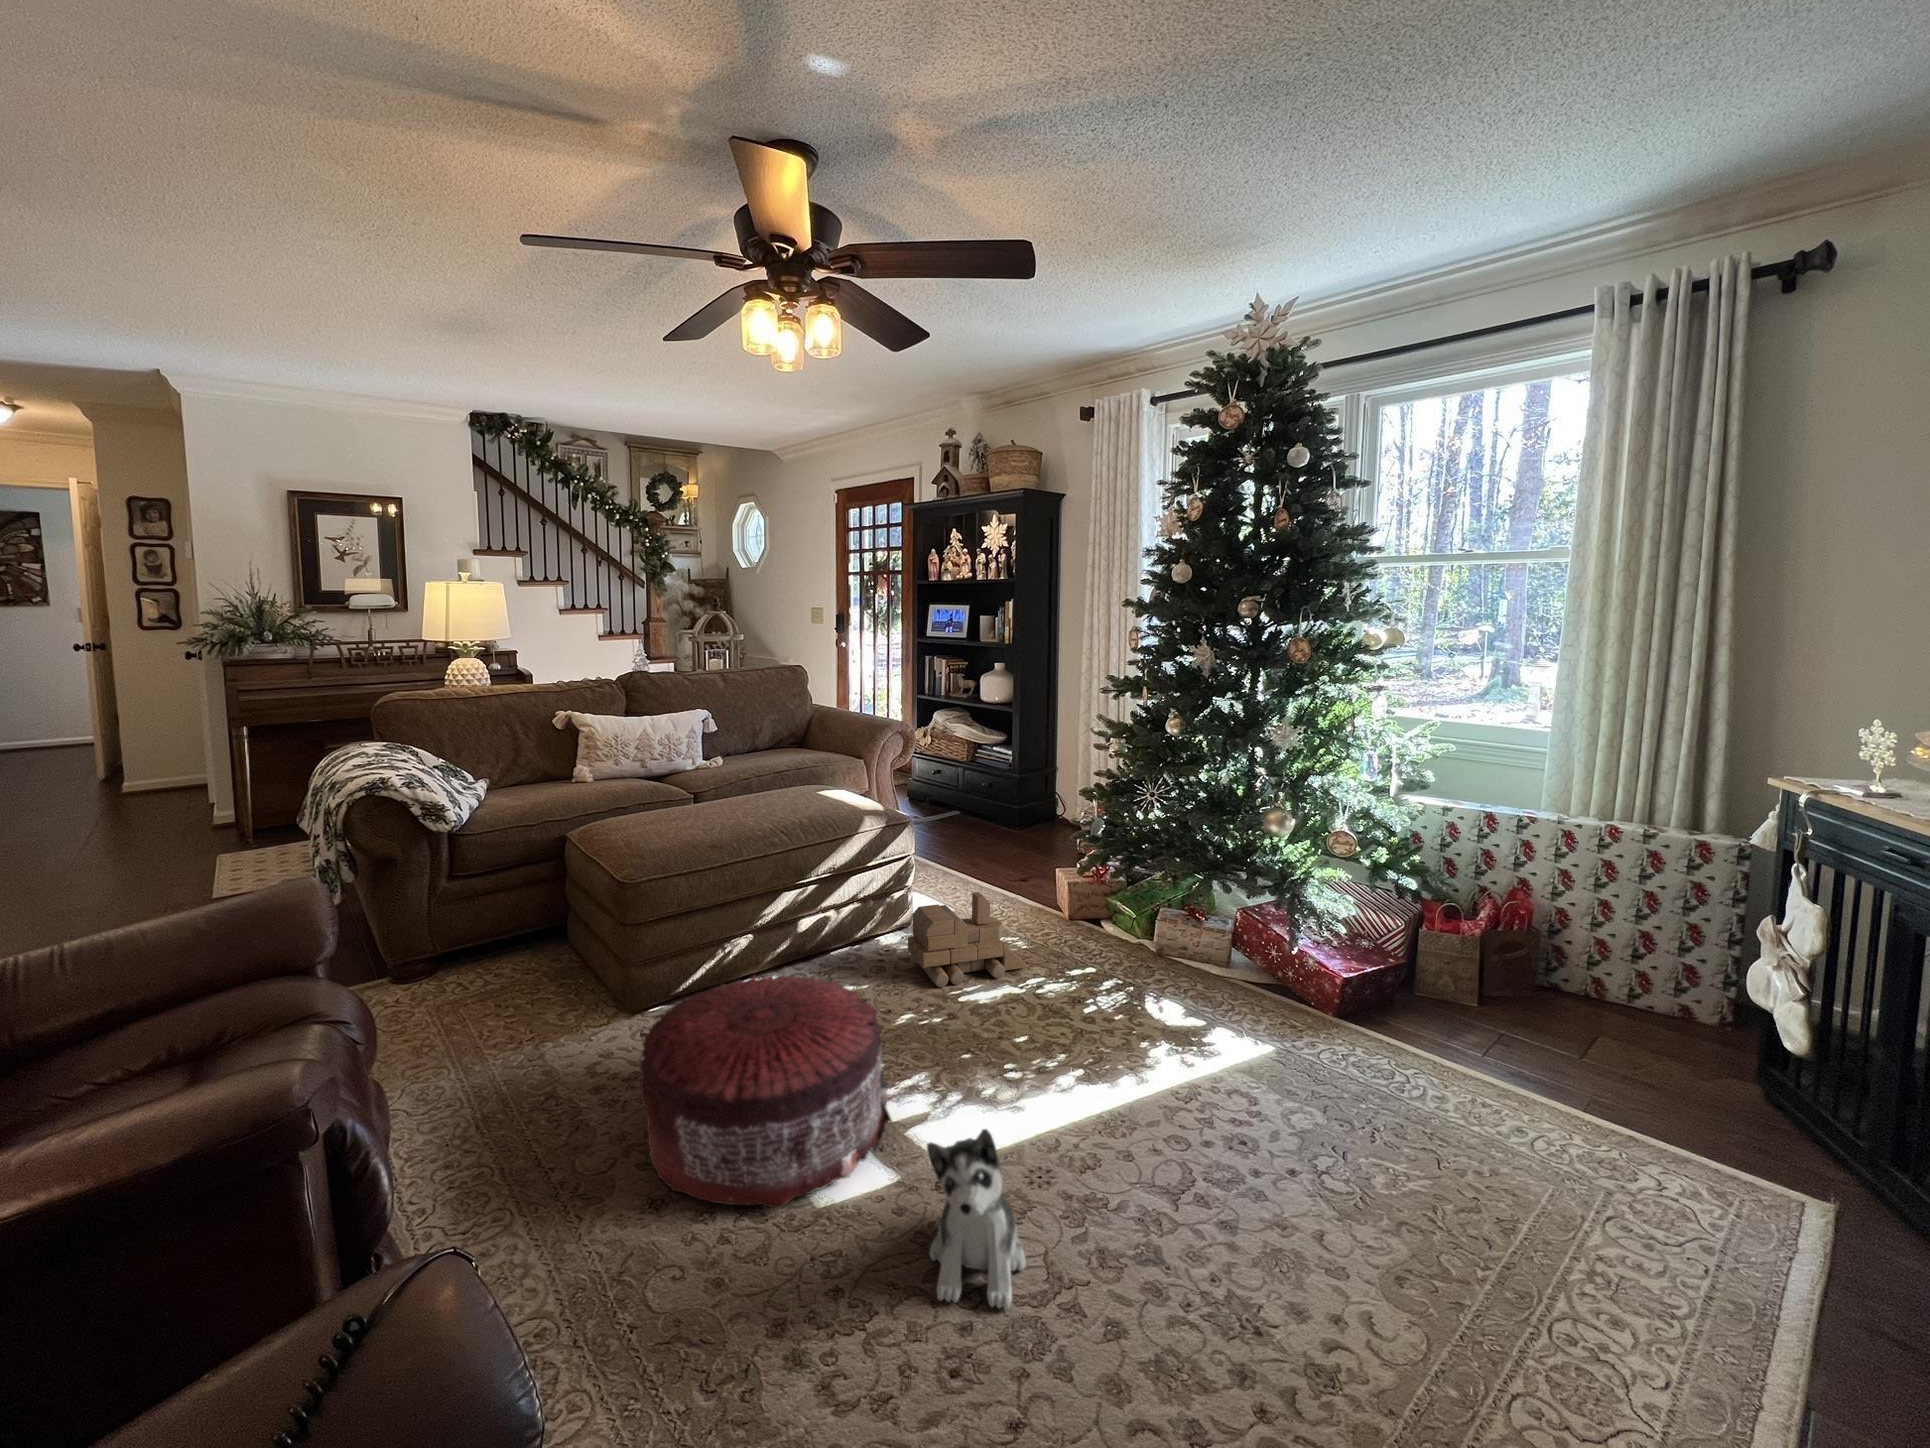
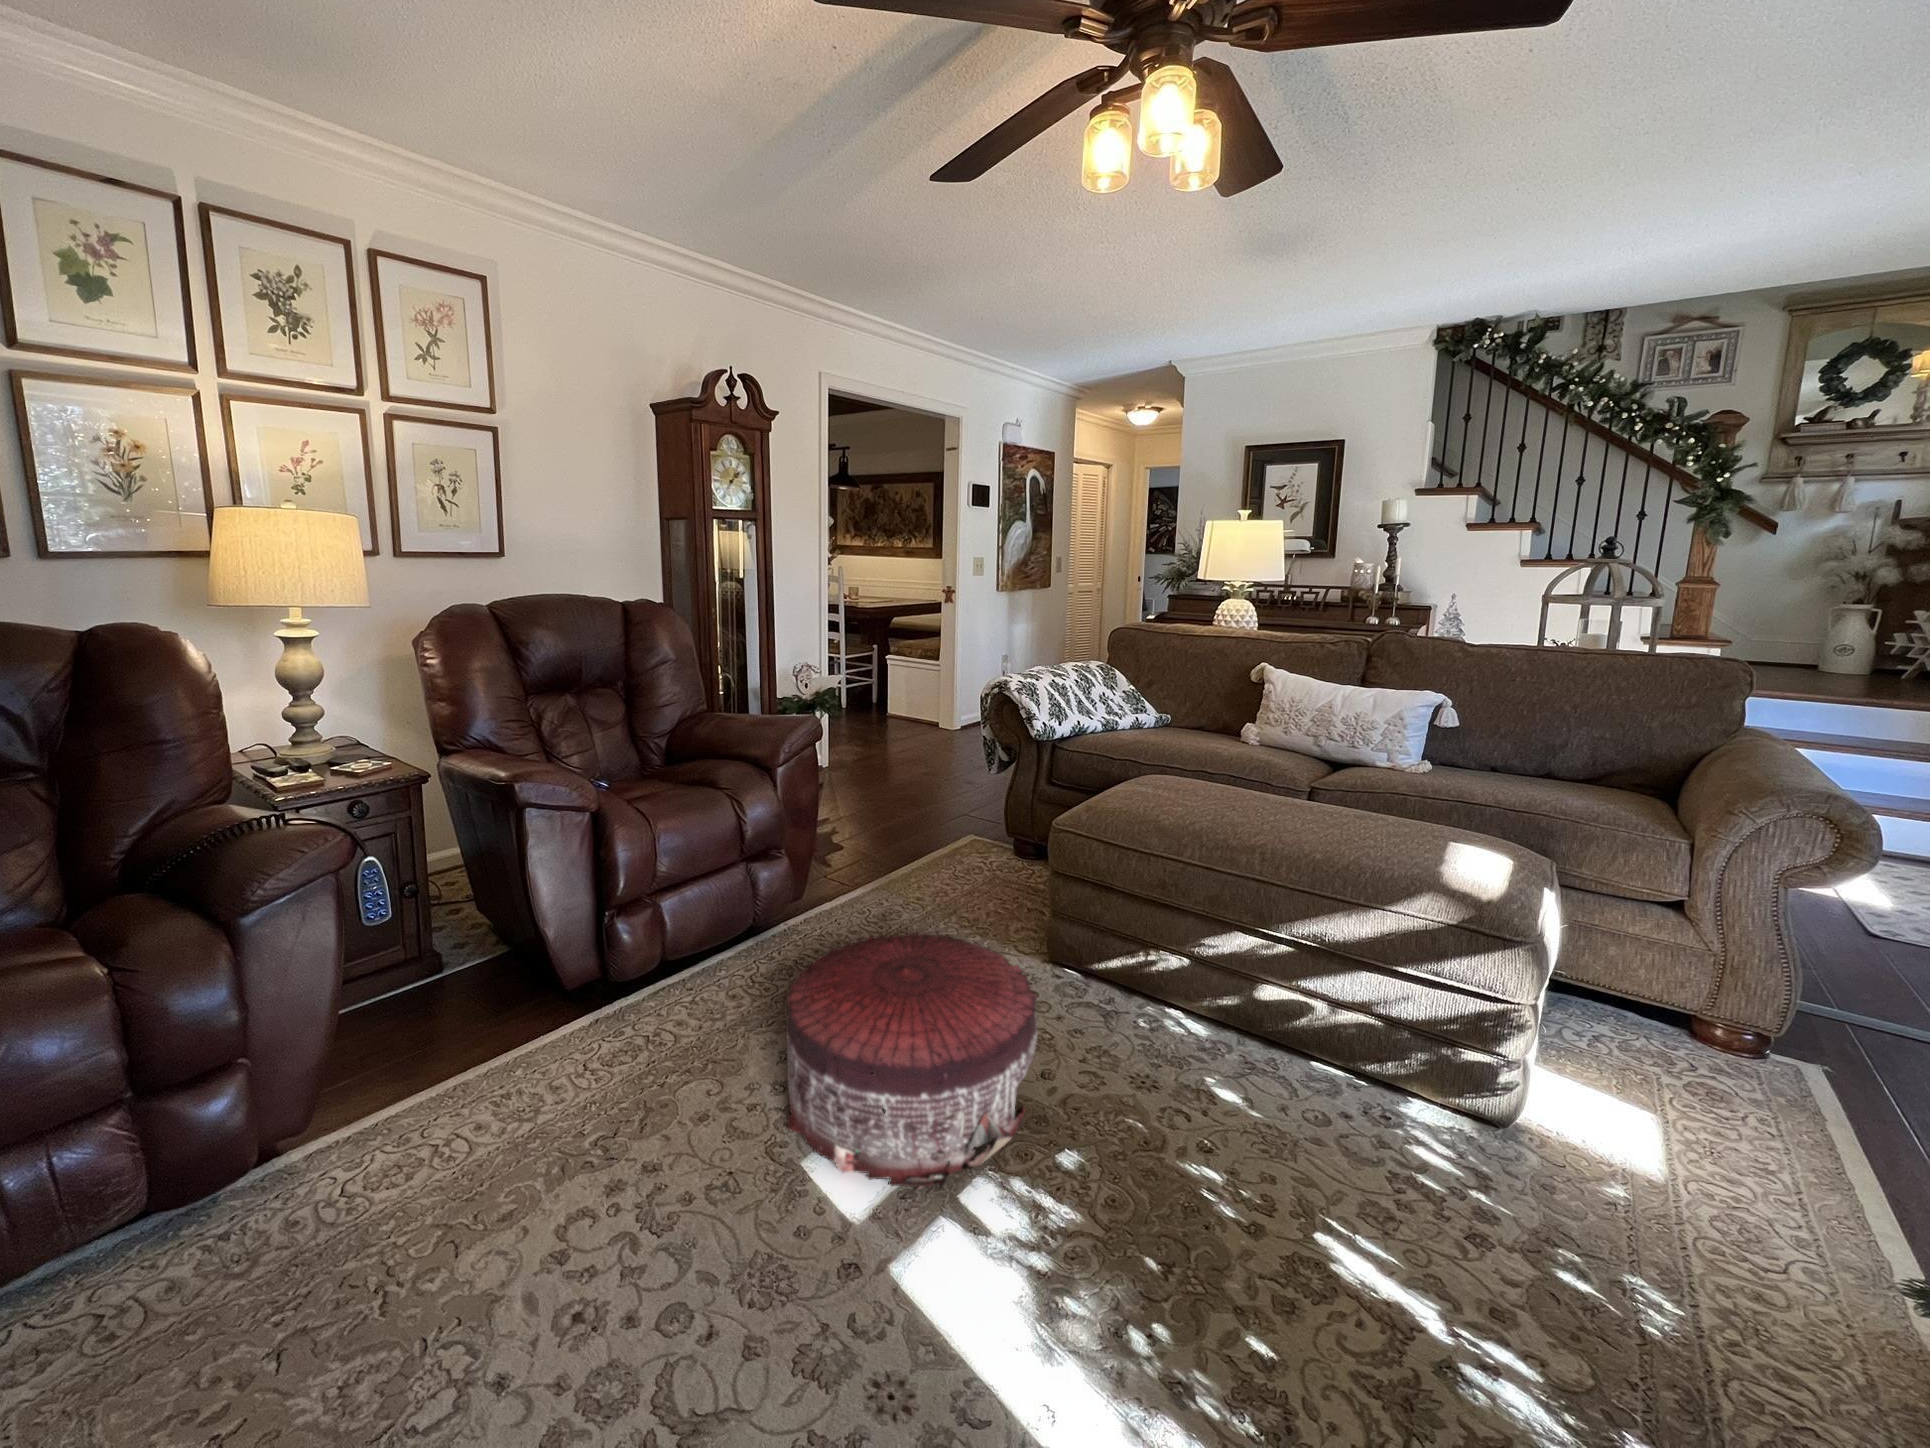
toy train: present [908,892,1029,987] -> none [1322,1066,1592,1337]
plush toy: present [927,1129,1025,1309] -> none [642,1141,825,1385]

